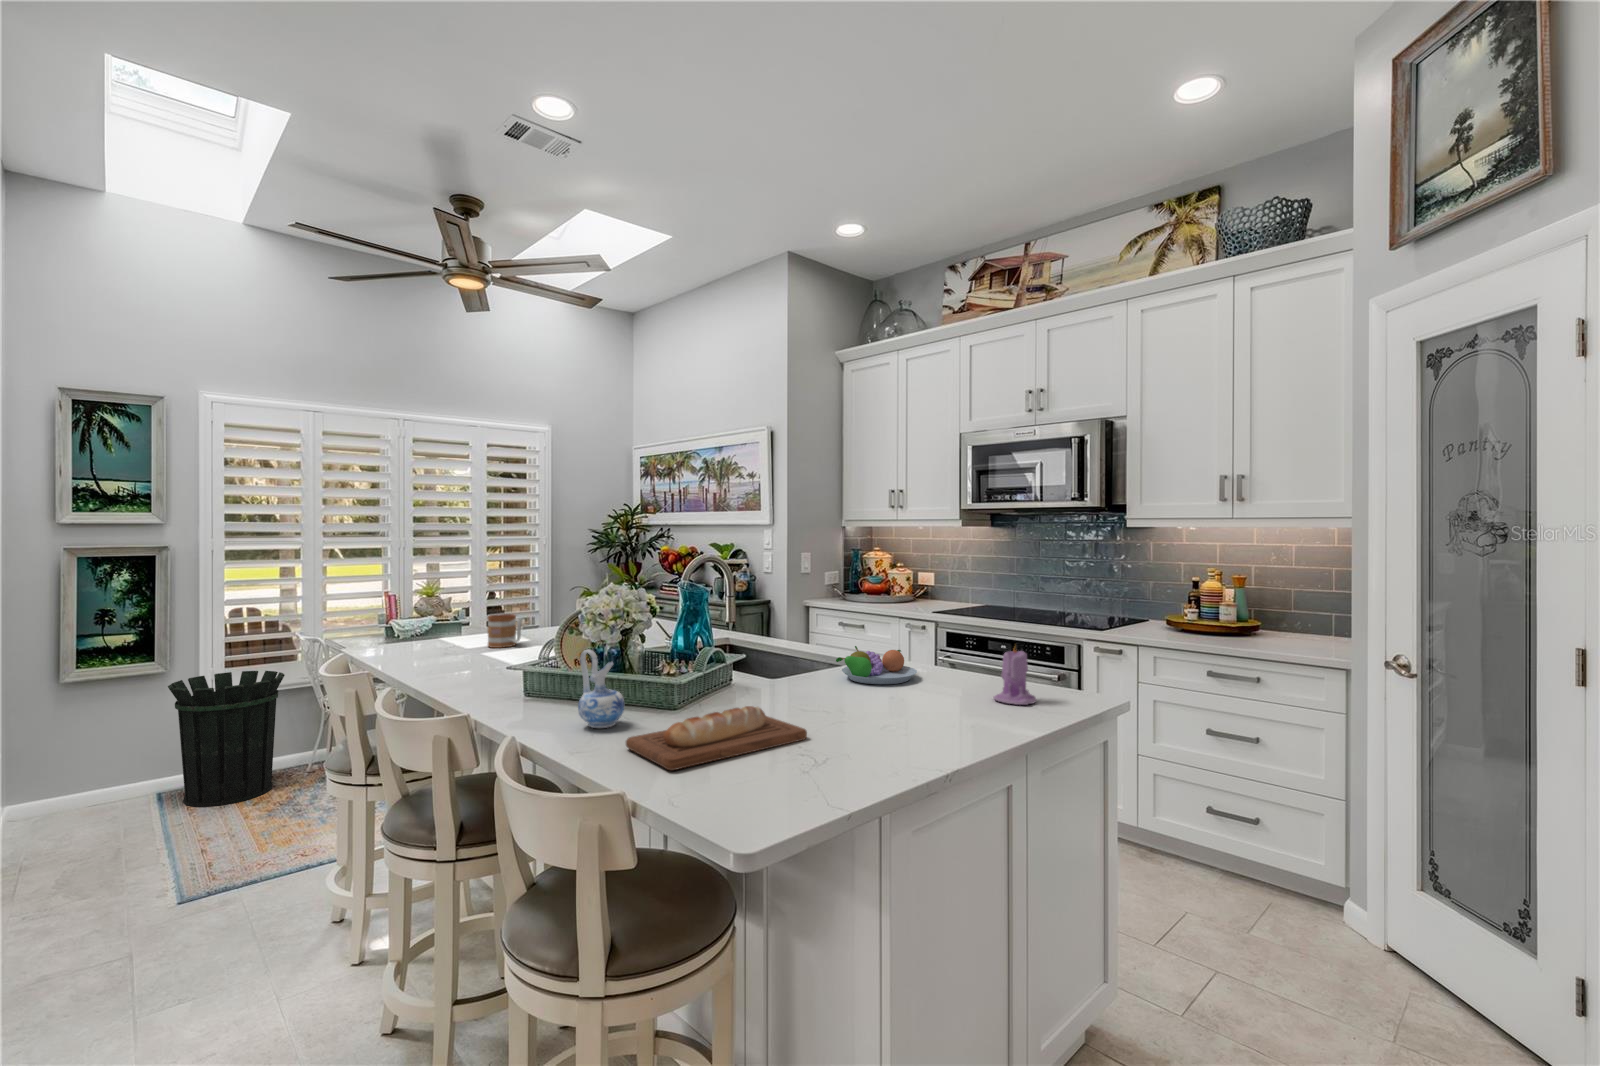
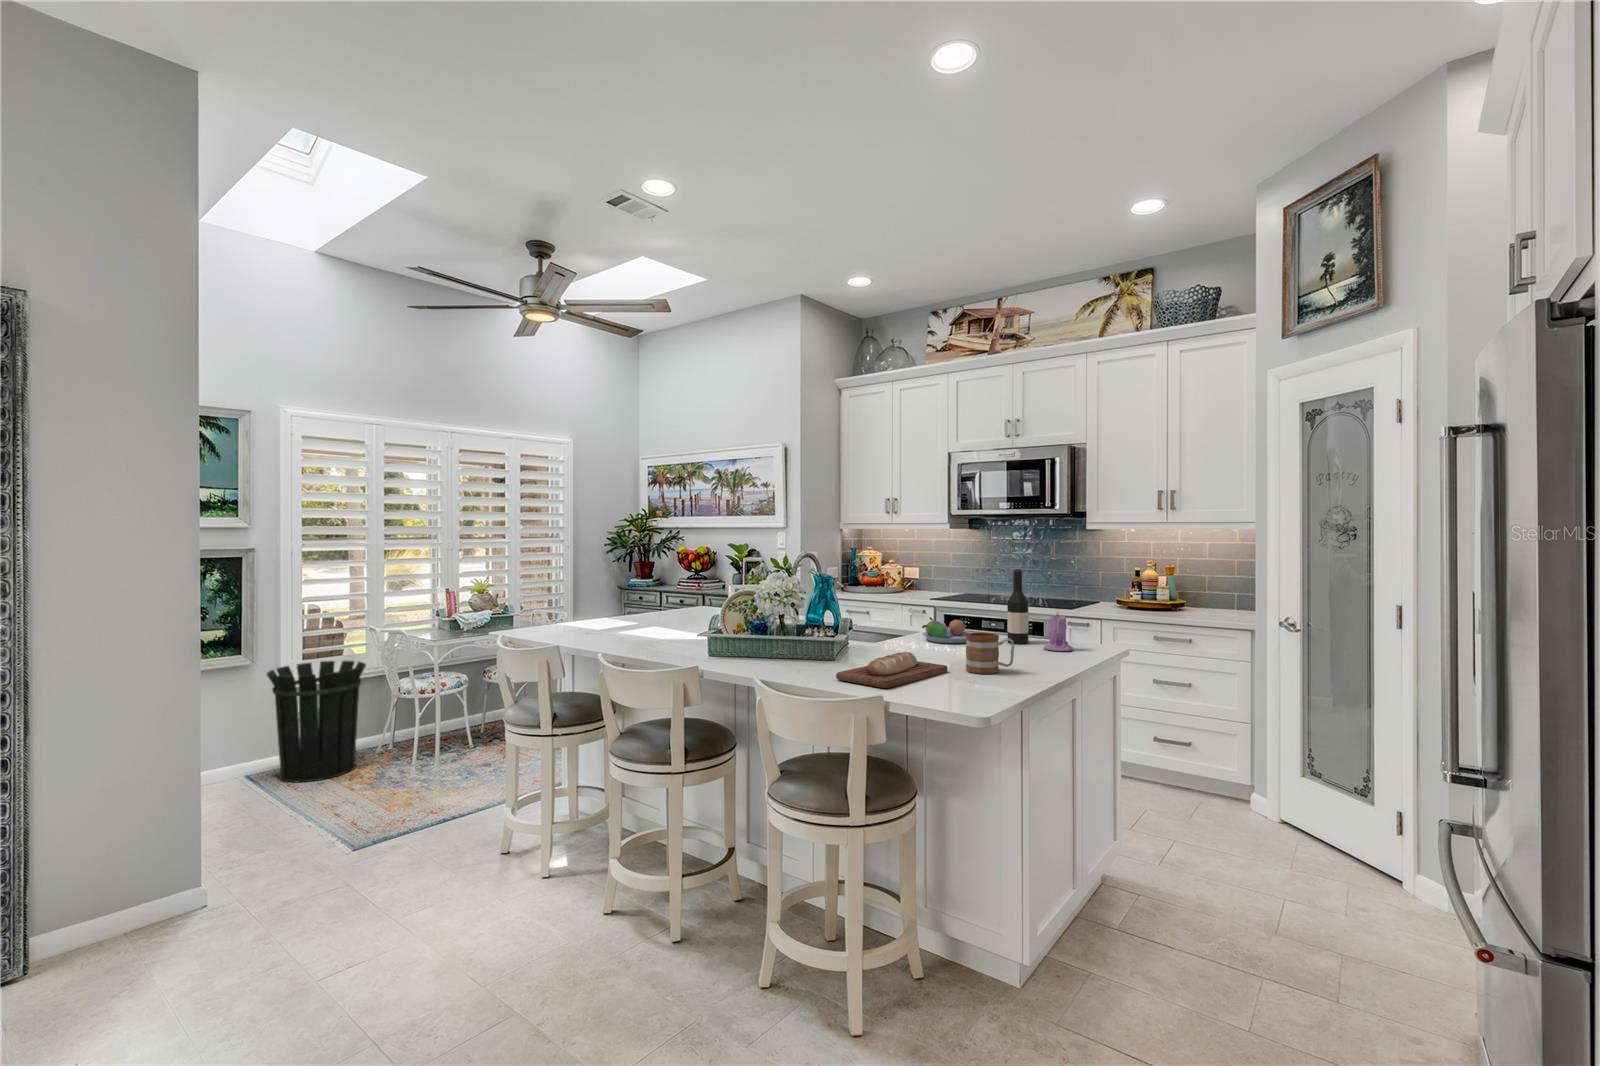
wine bottle: none [954,582,984,689] -> present [1007,569,1029,644]
mug: present [488,614,521,648] -> present [966,632,1014,674]
ceramic pitcher: present [578,649,624,728] -> none [780,617,812,671]

